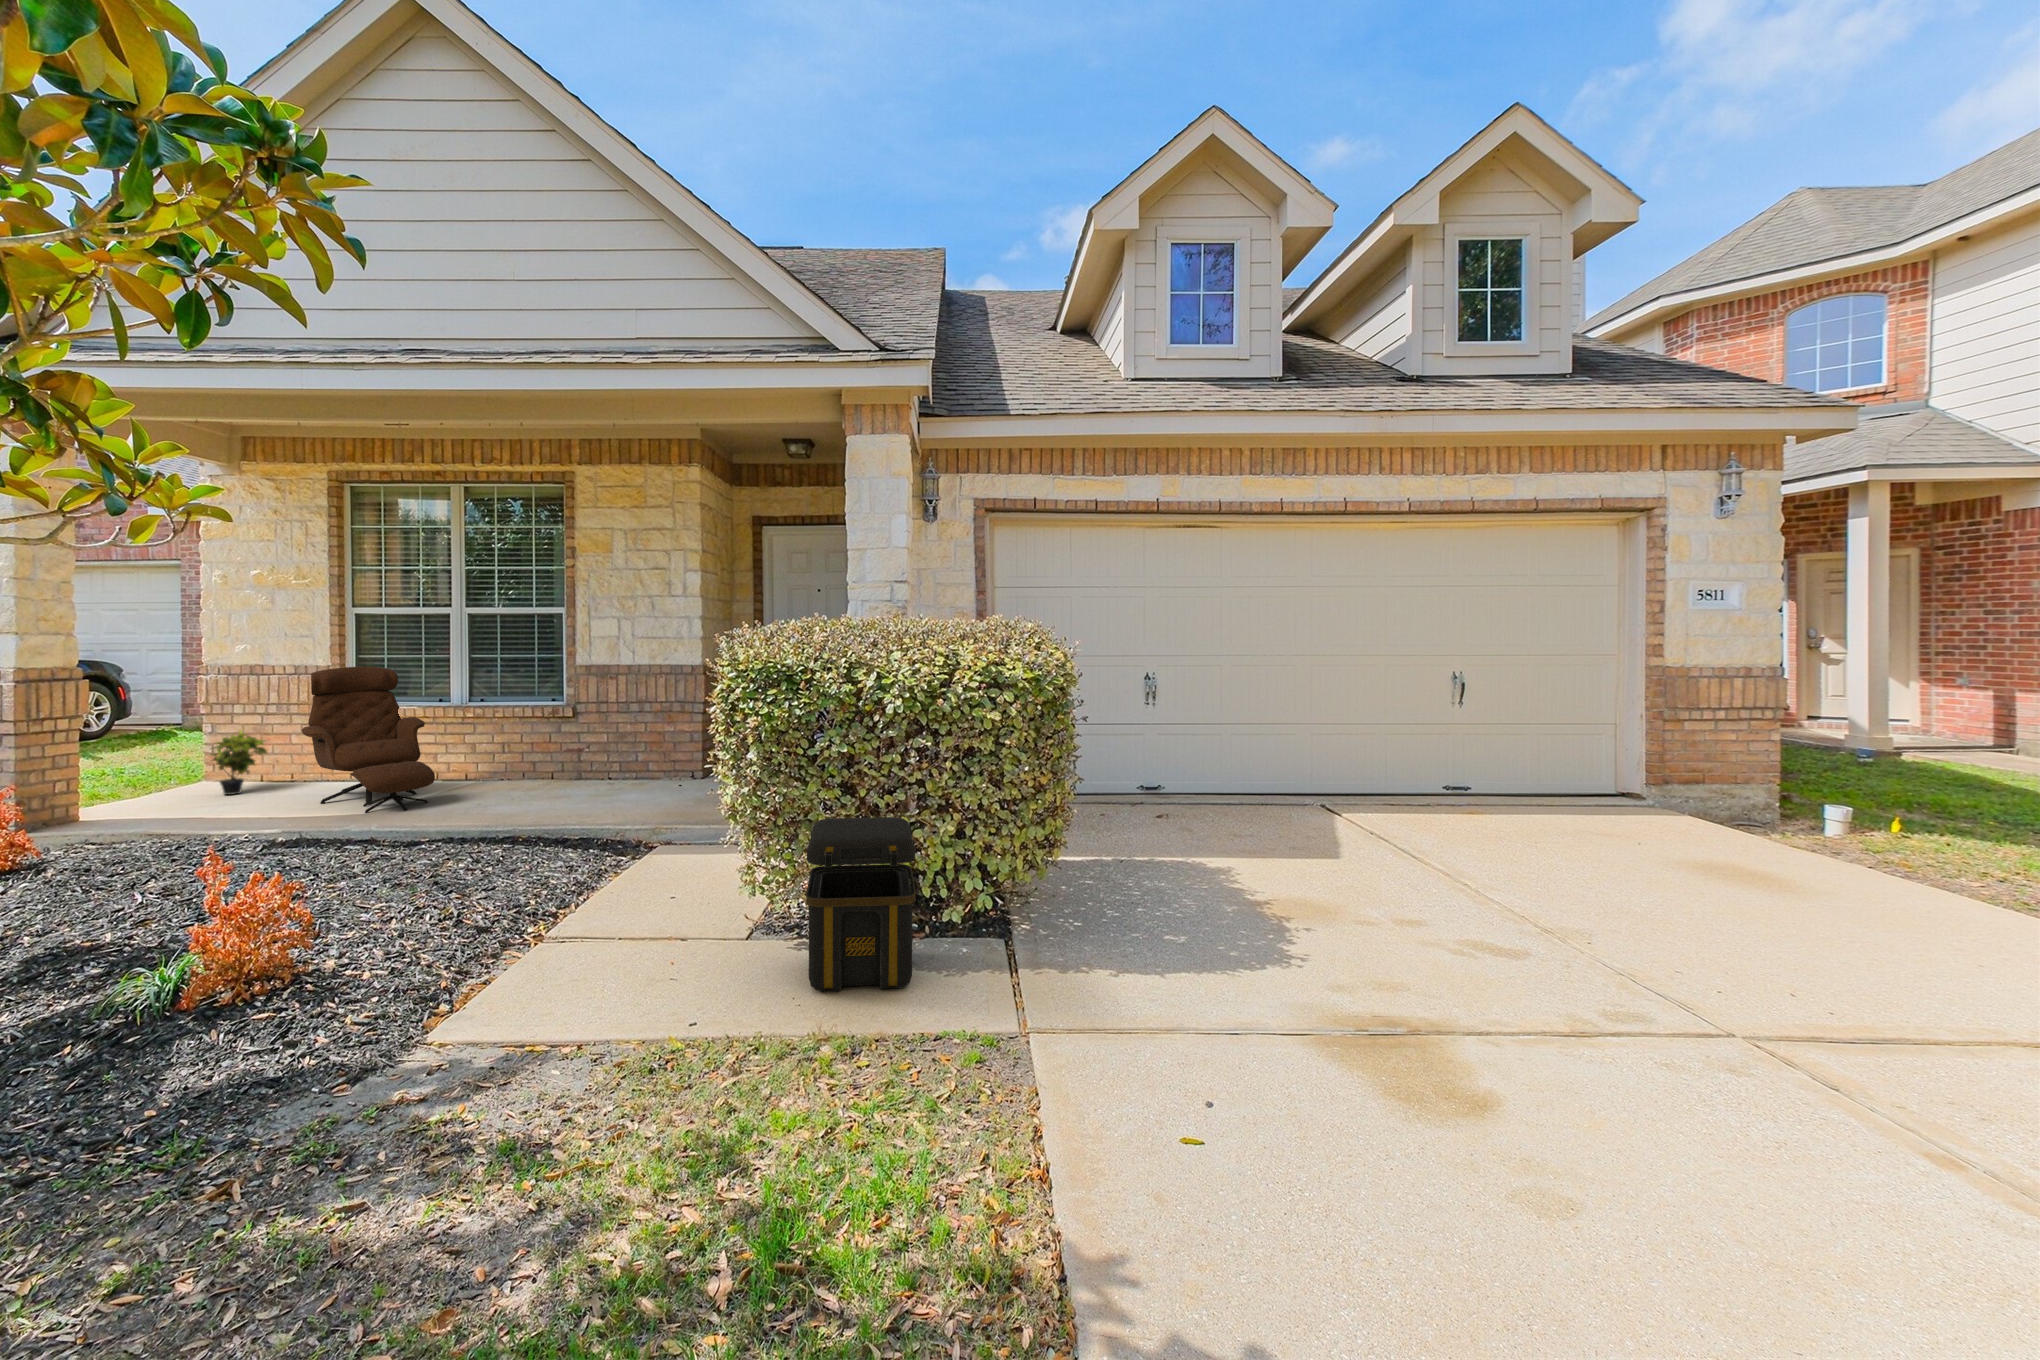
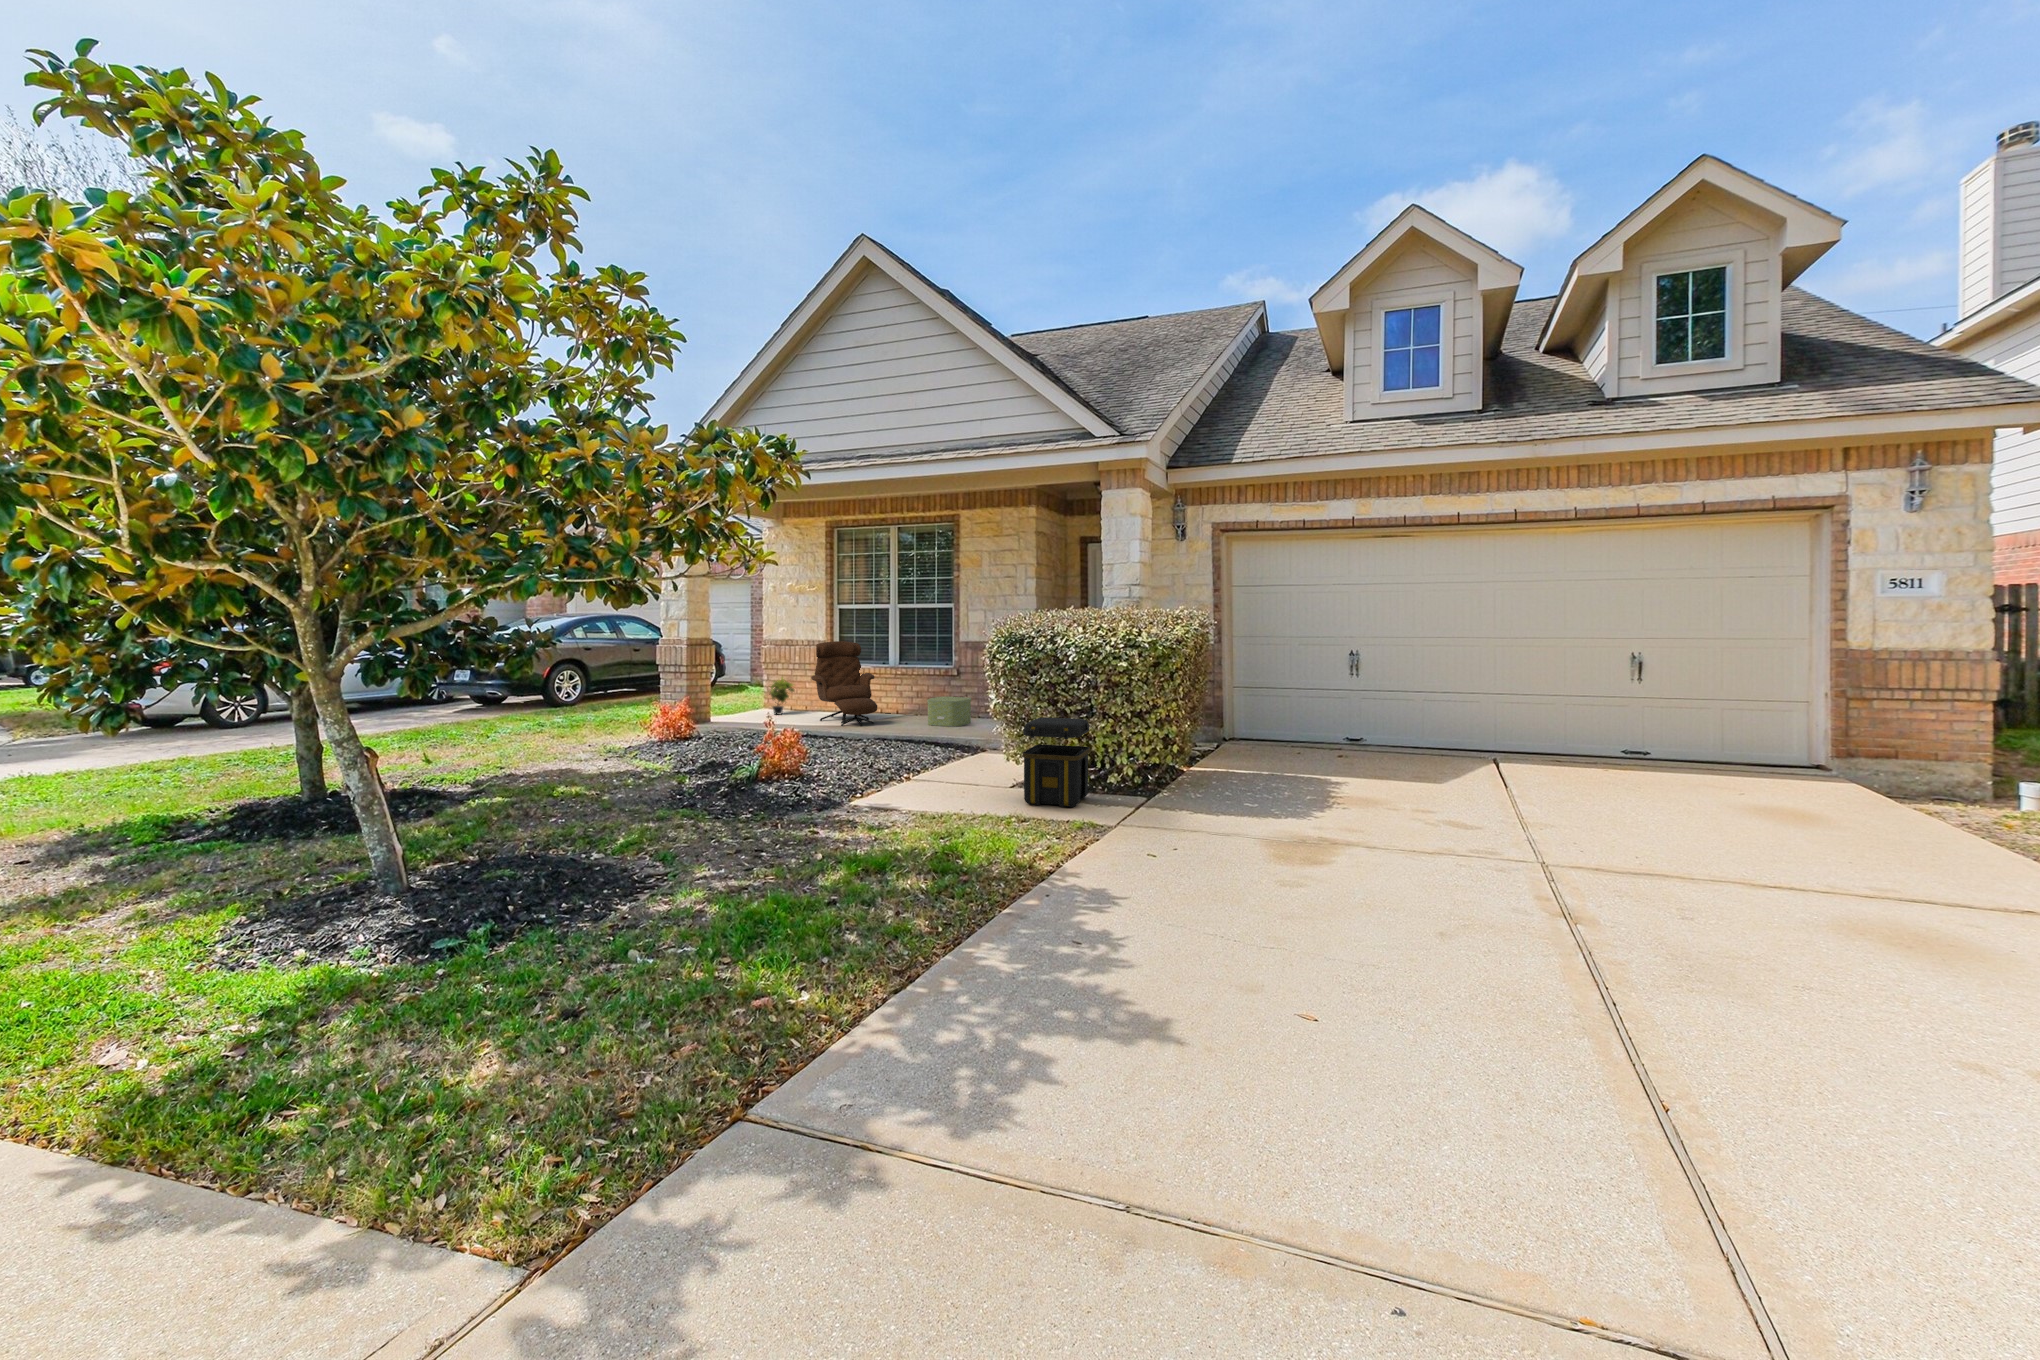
storage box: none [526,750,599,800] -> present [927,697,971,727]

